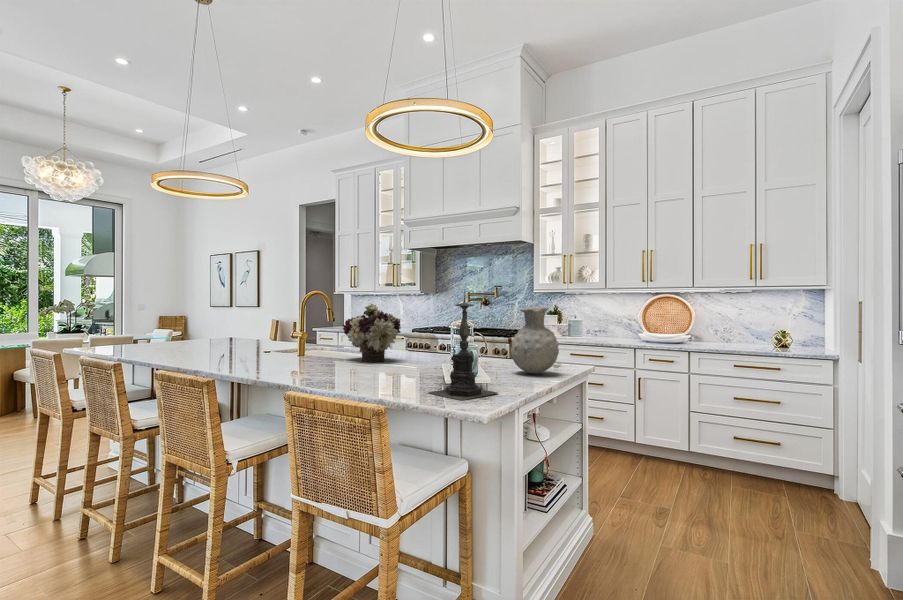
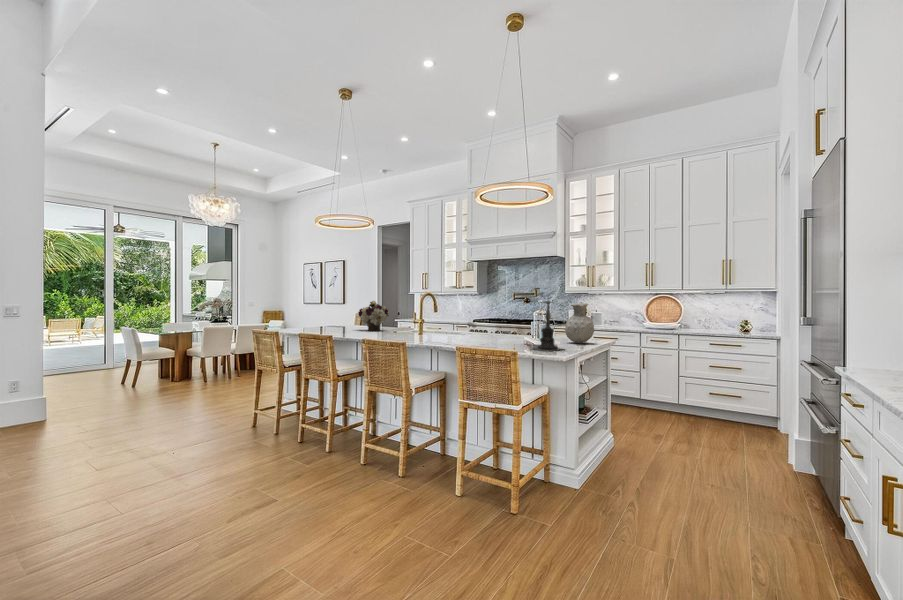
flower arrangement: present [343,304,401,362] -> present [358,301,389,331]

